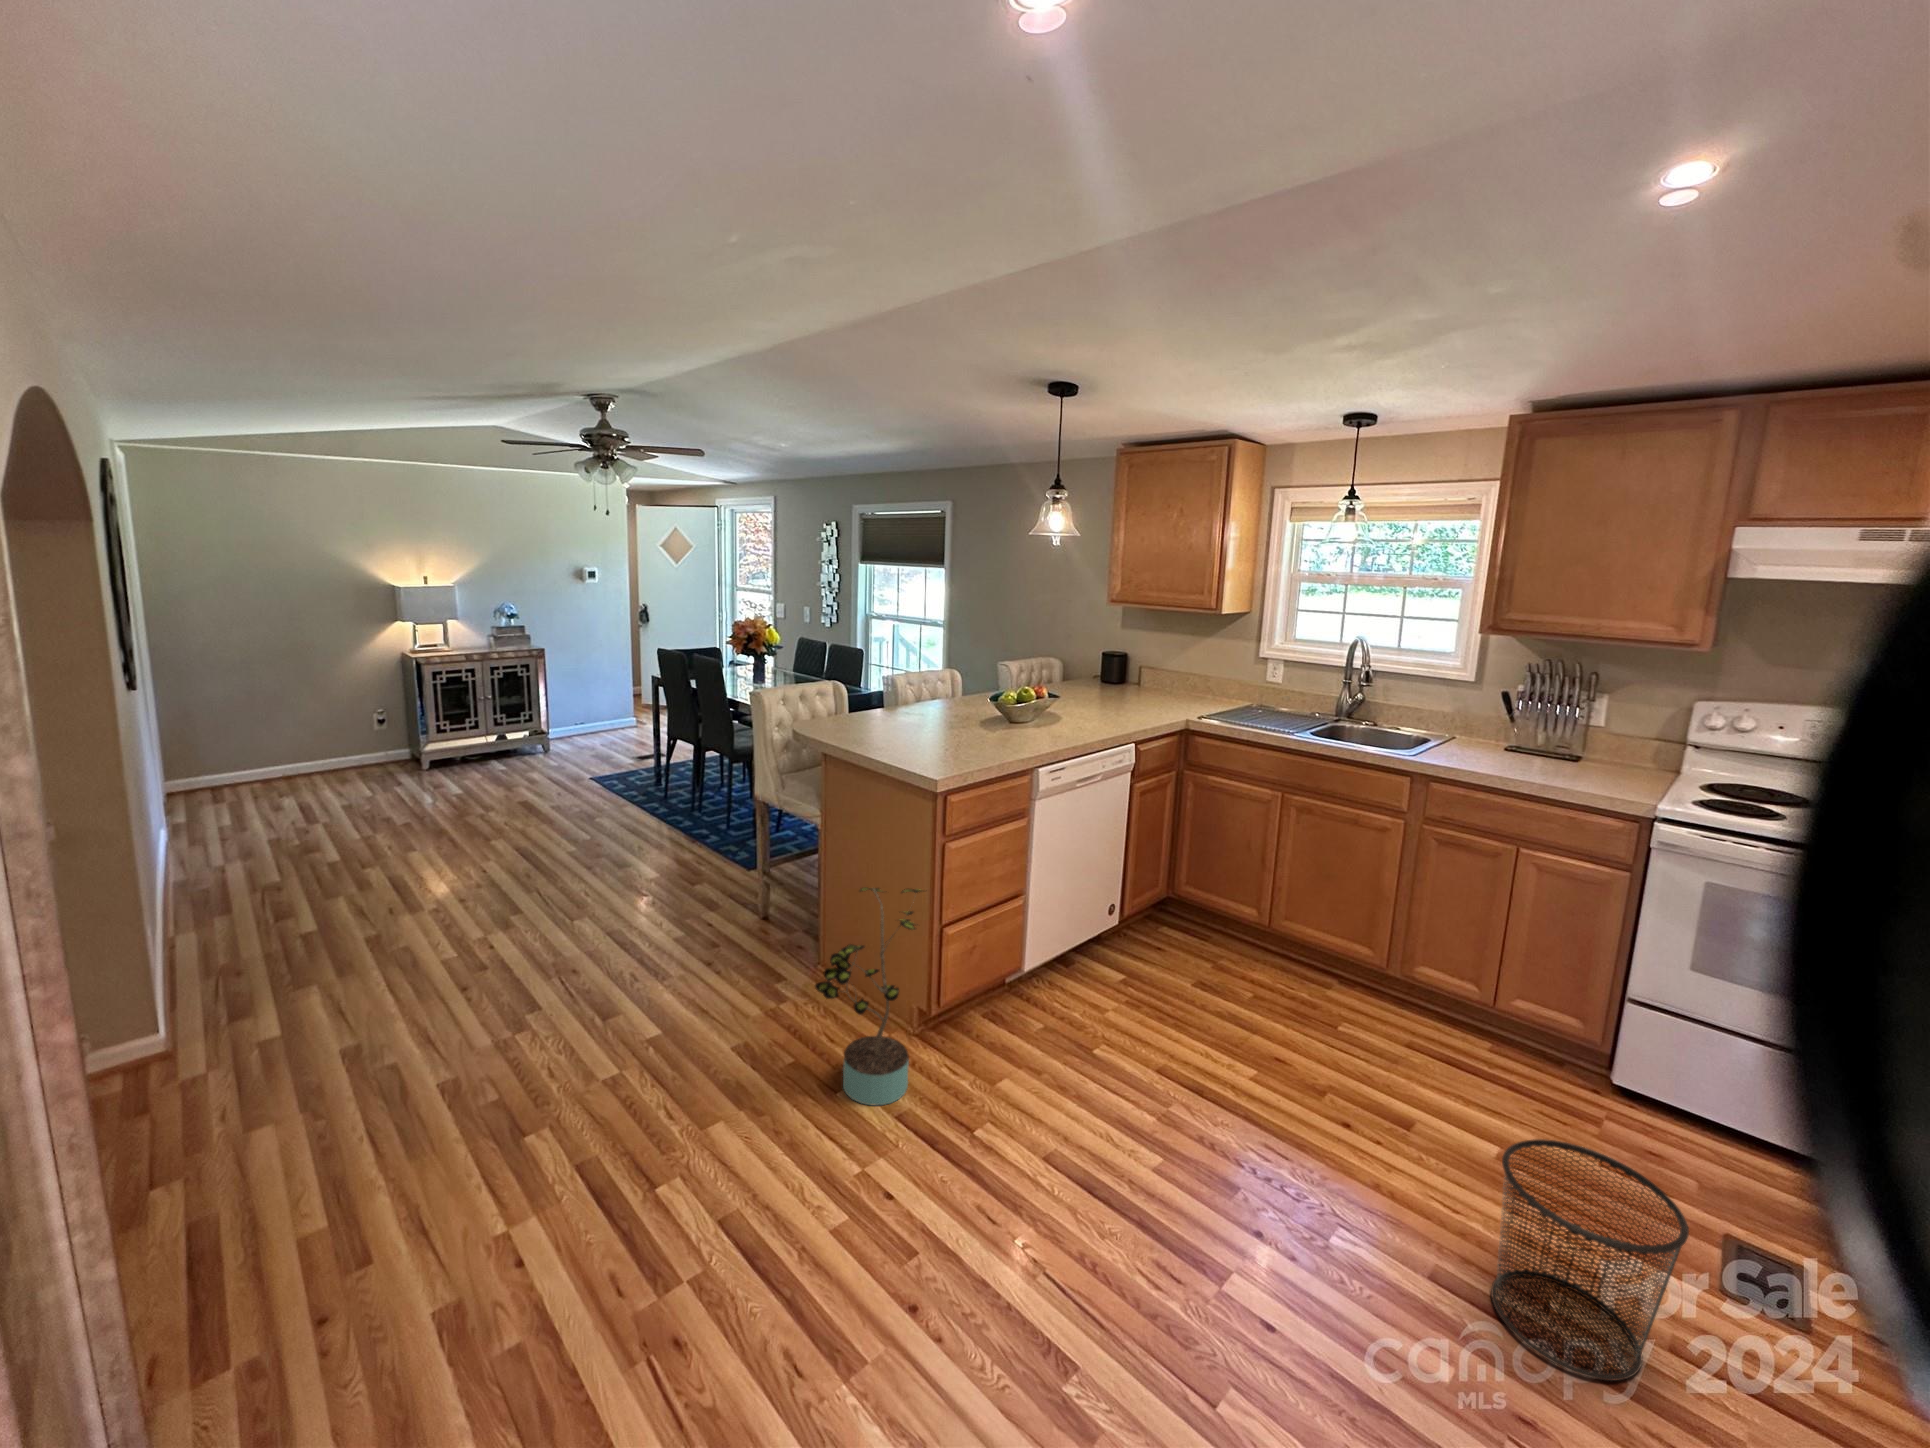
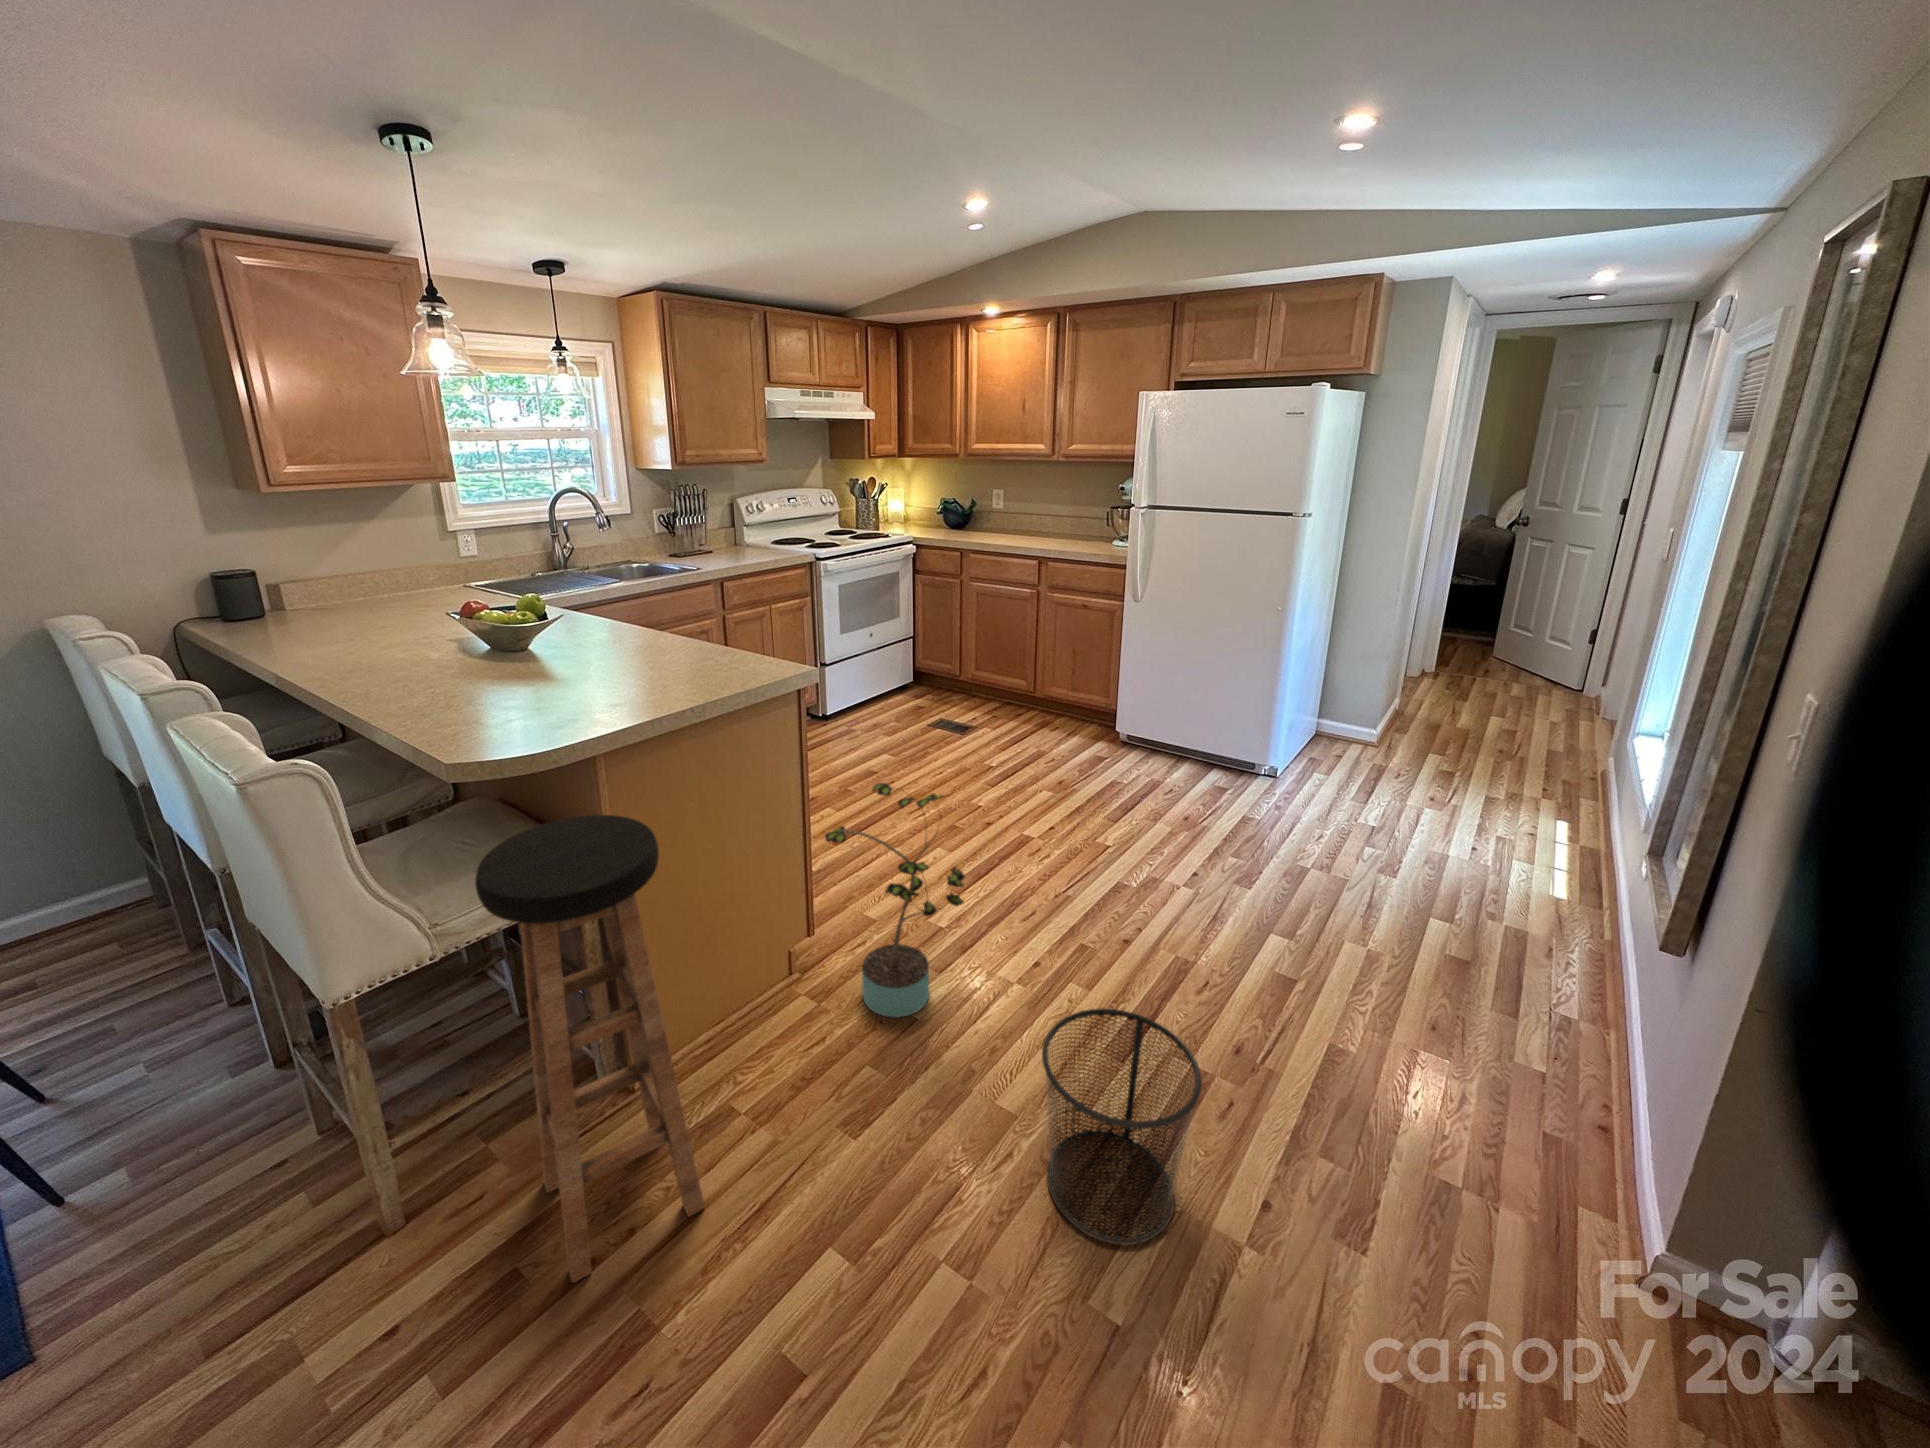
bar stool: none [699,739,789,990] -> present [475,815,704,1283]
waste bin: present [1491,1139,1689,1381] -> present [1042,1008,1202,1245]

